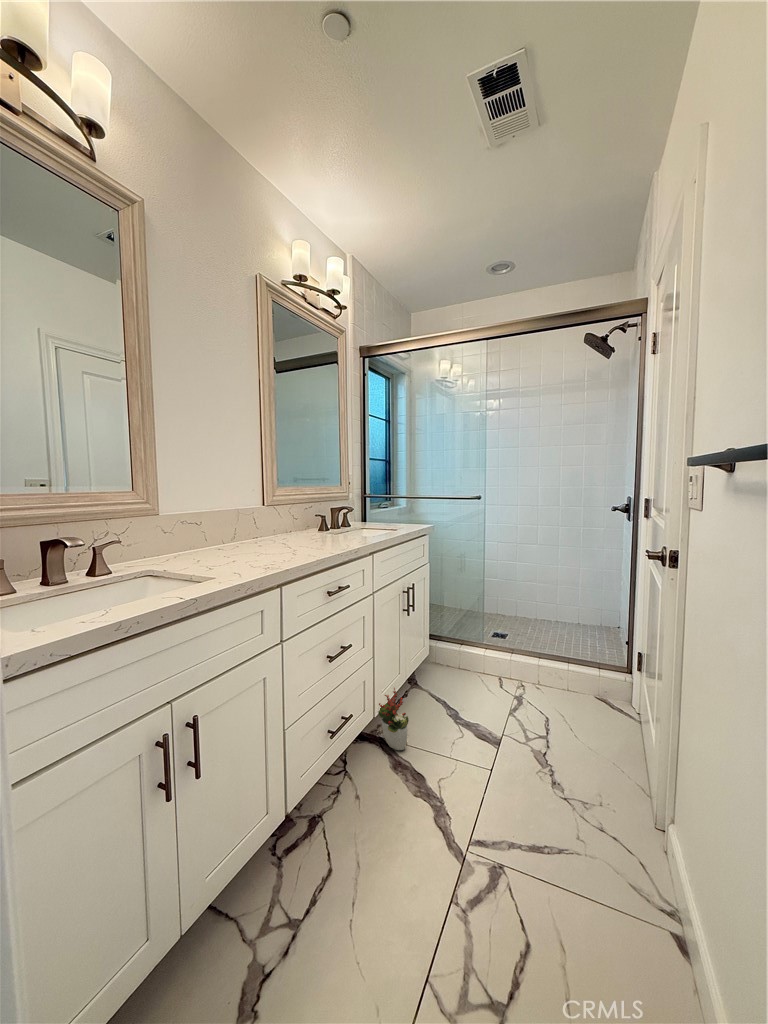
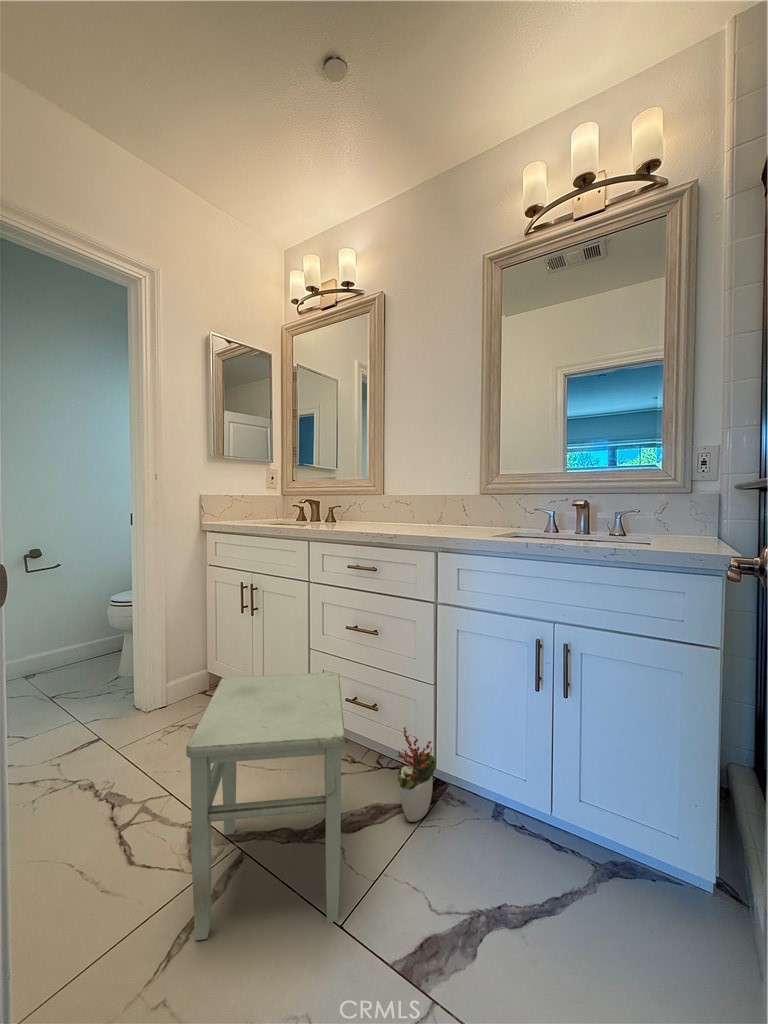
stool: none [407,656,551,870] -> present [186,672,345,940]

